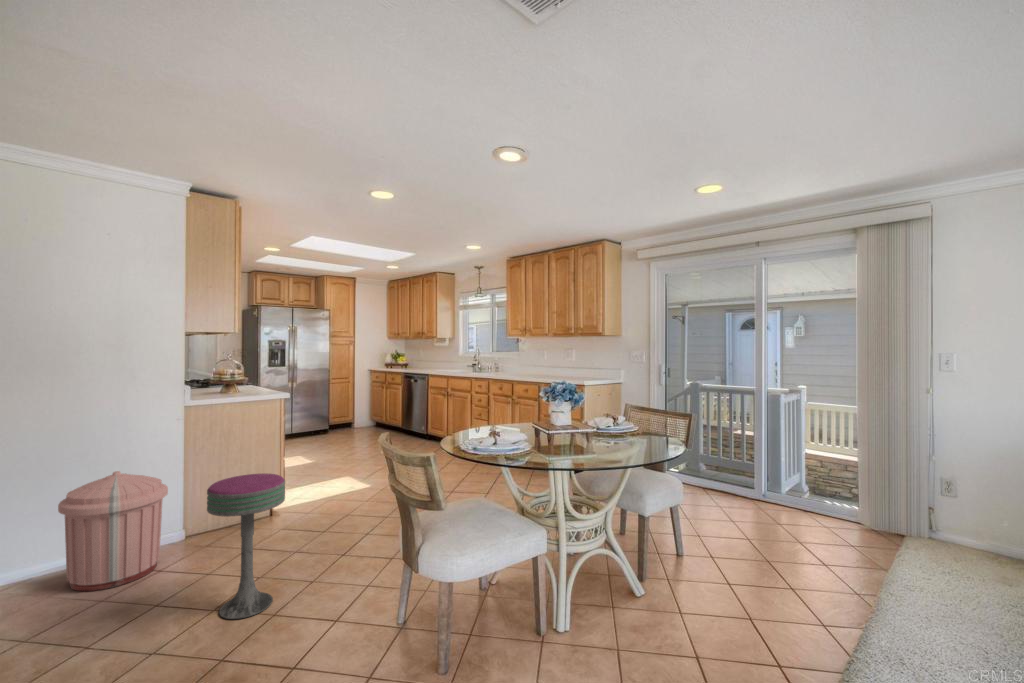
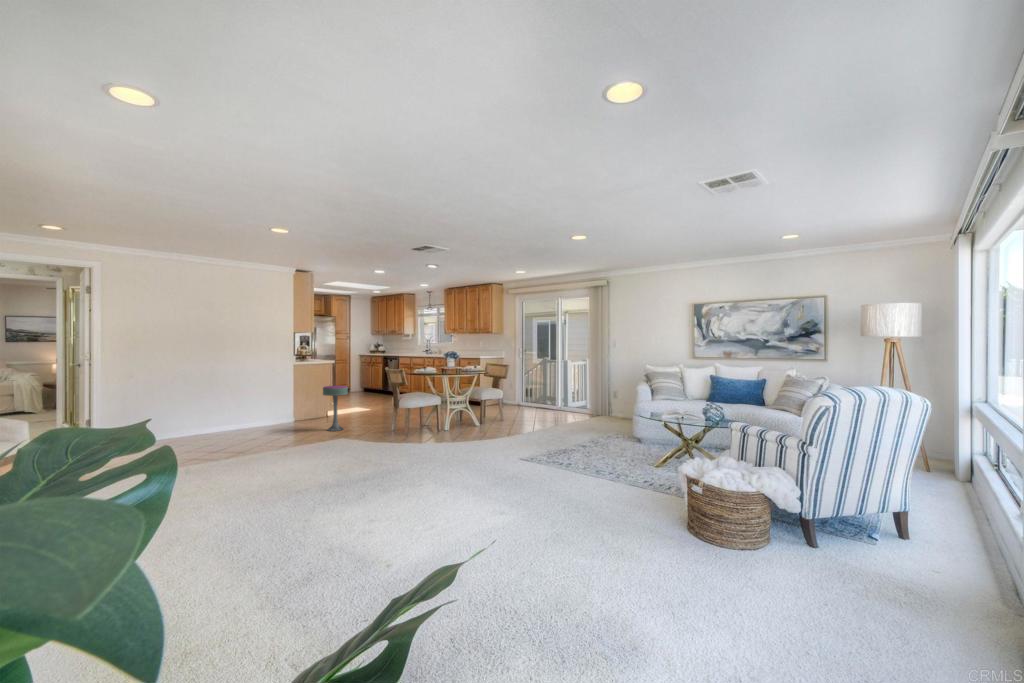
trash can: present [58,471,168,591] -> none [261,387,296,428]

